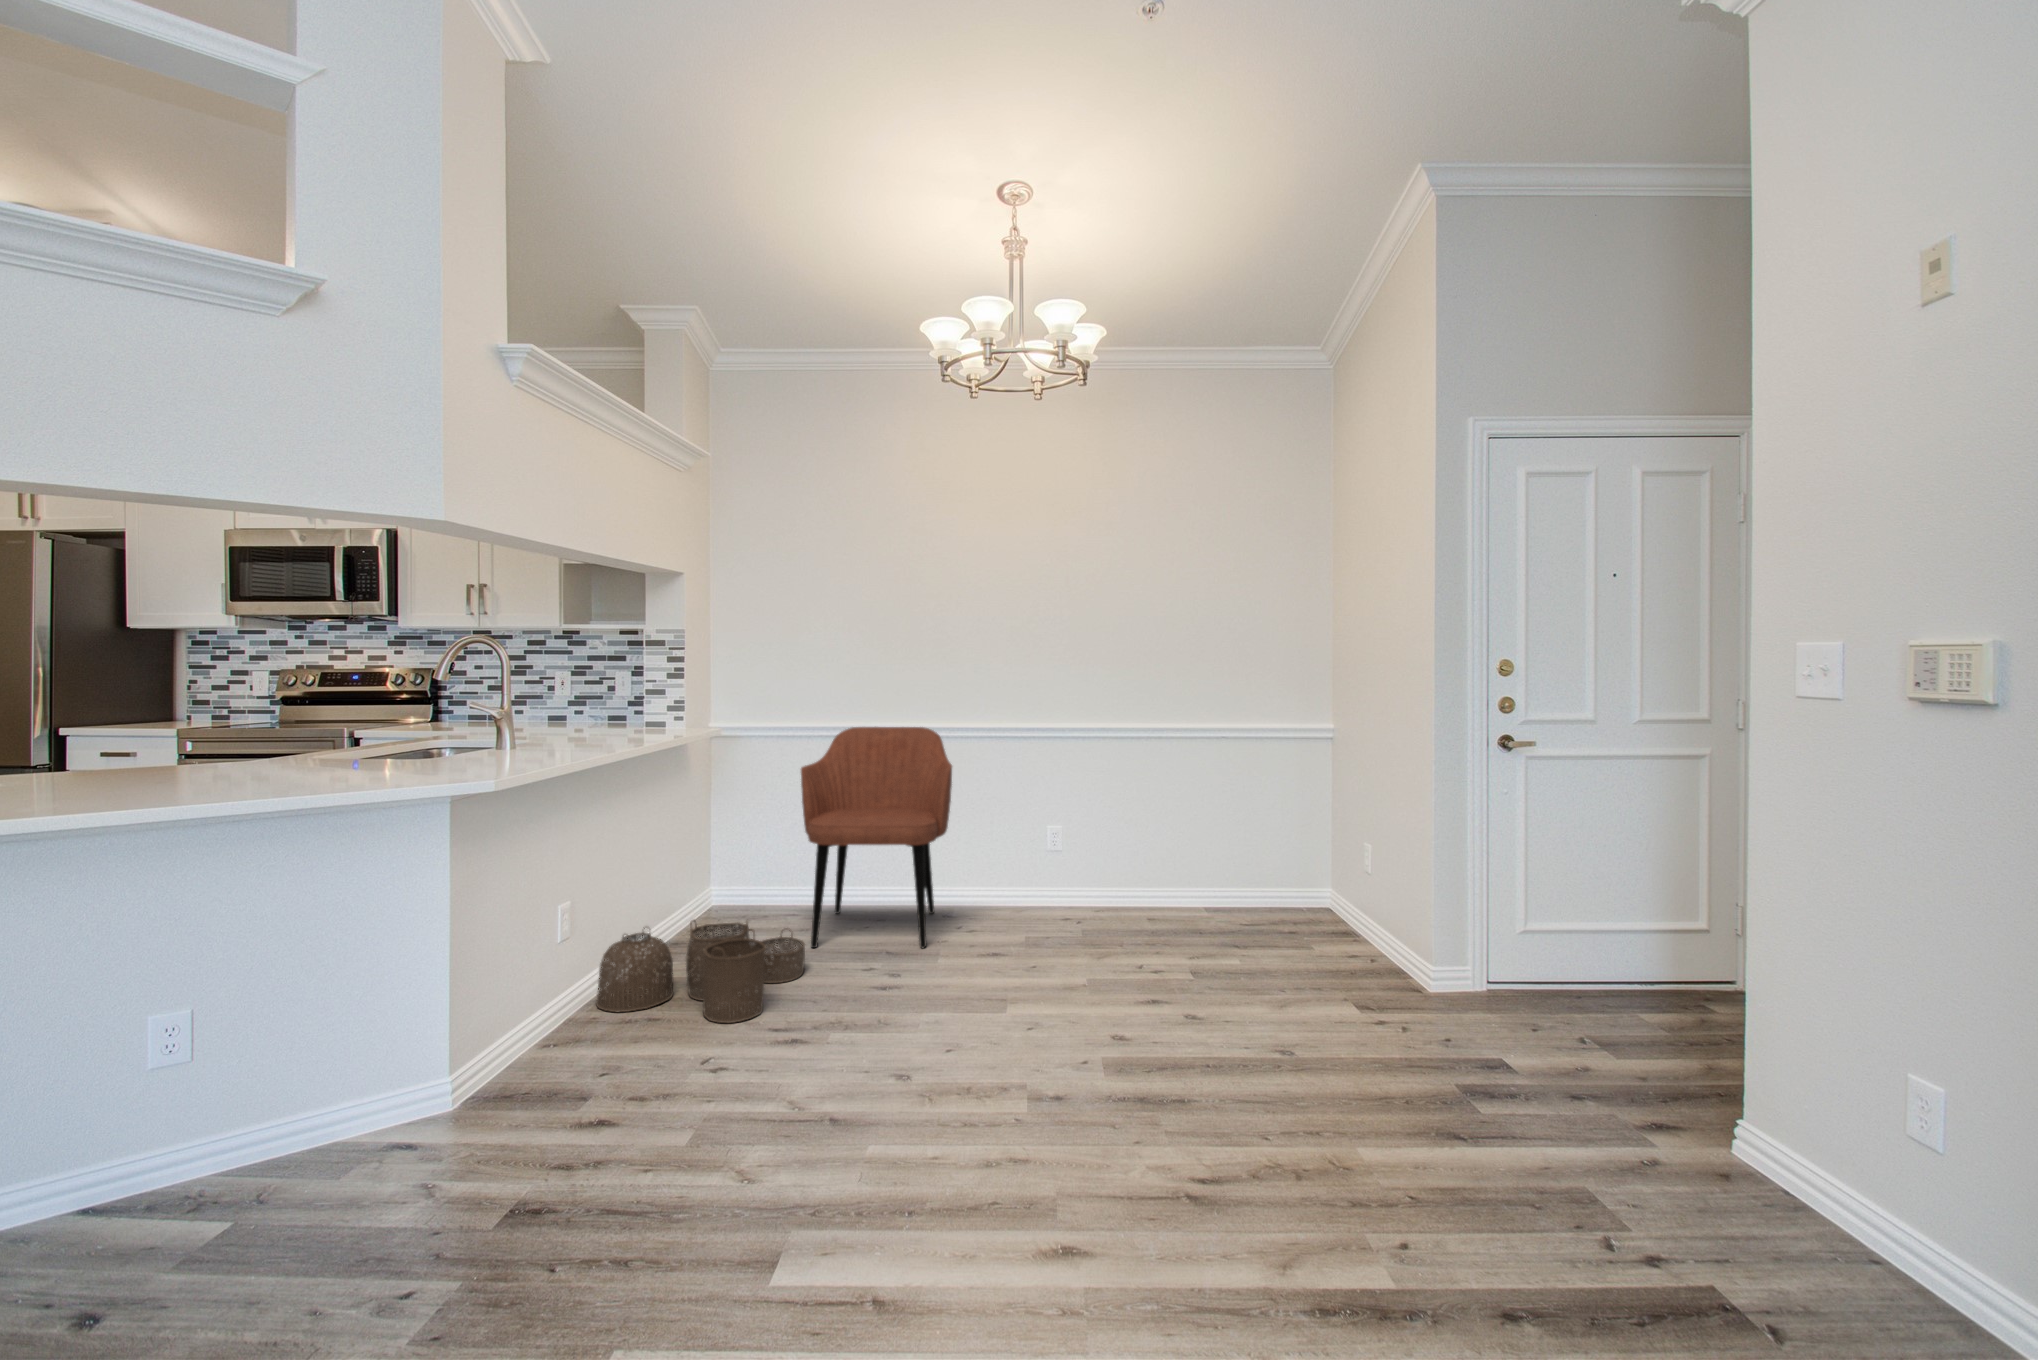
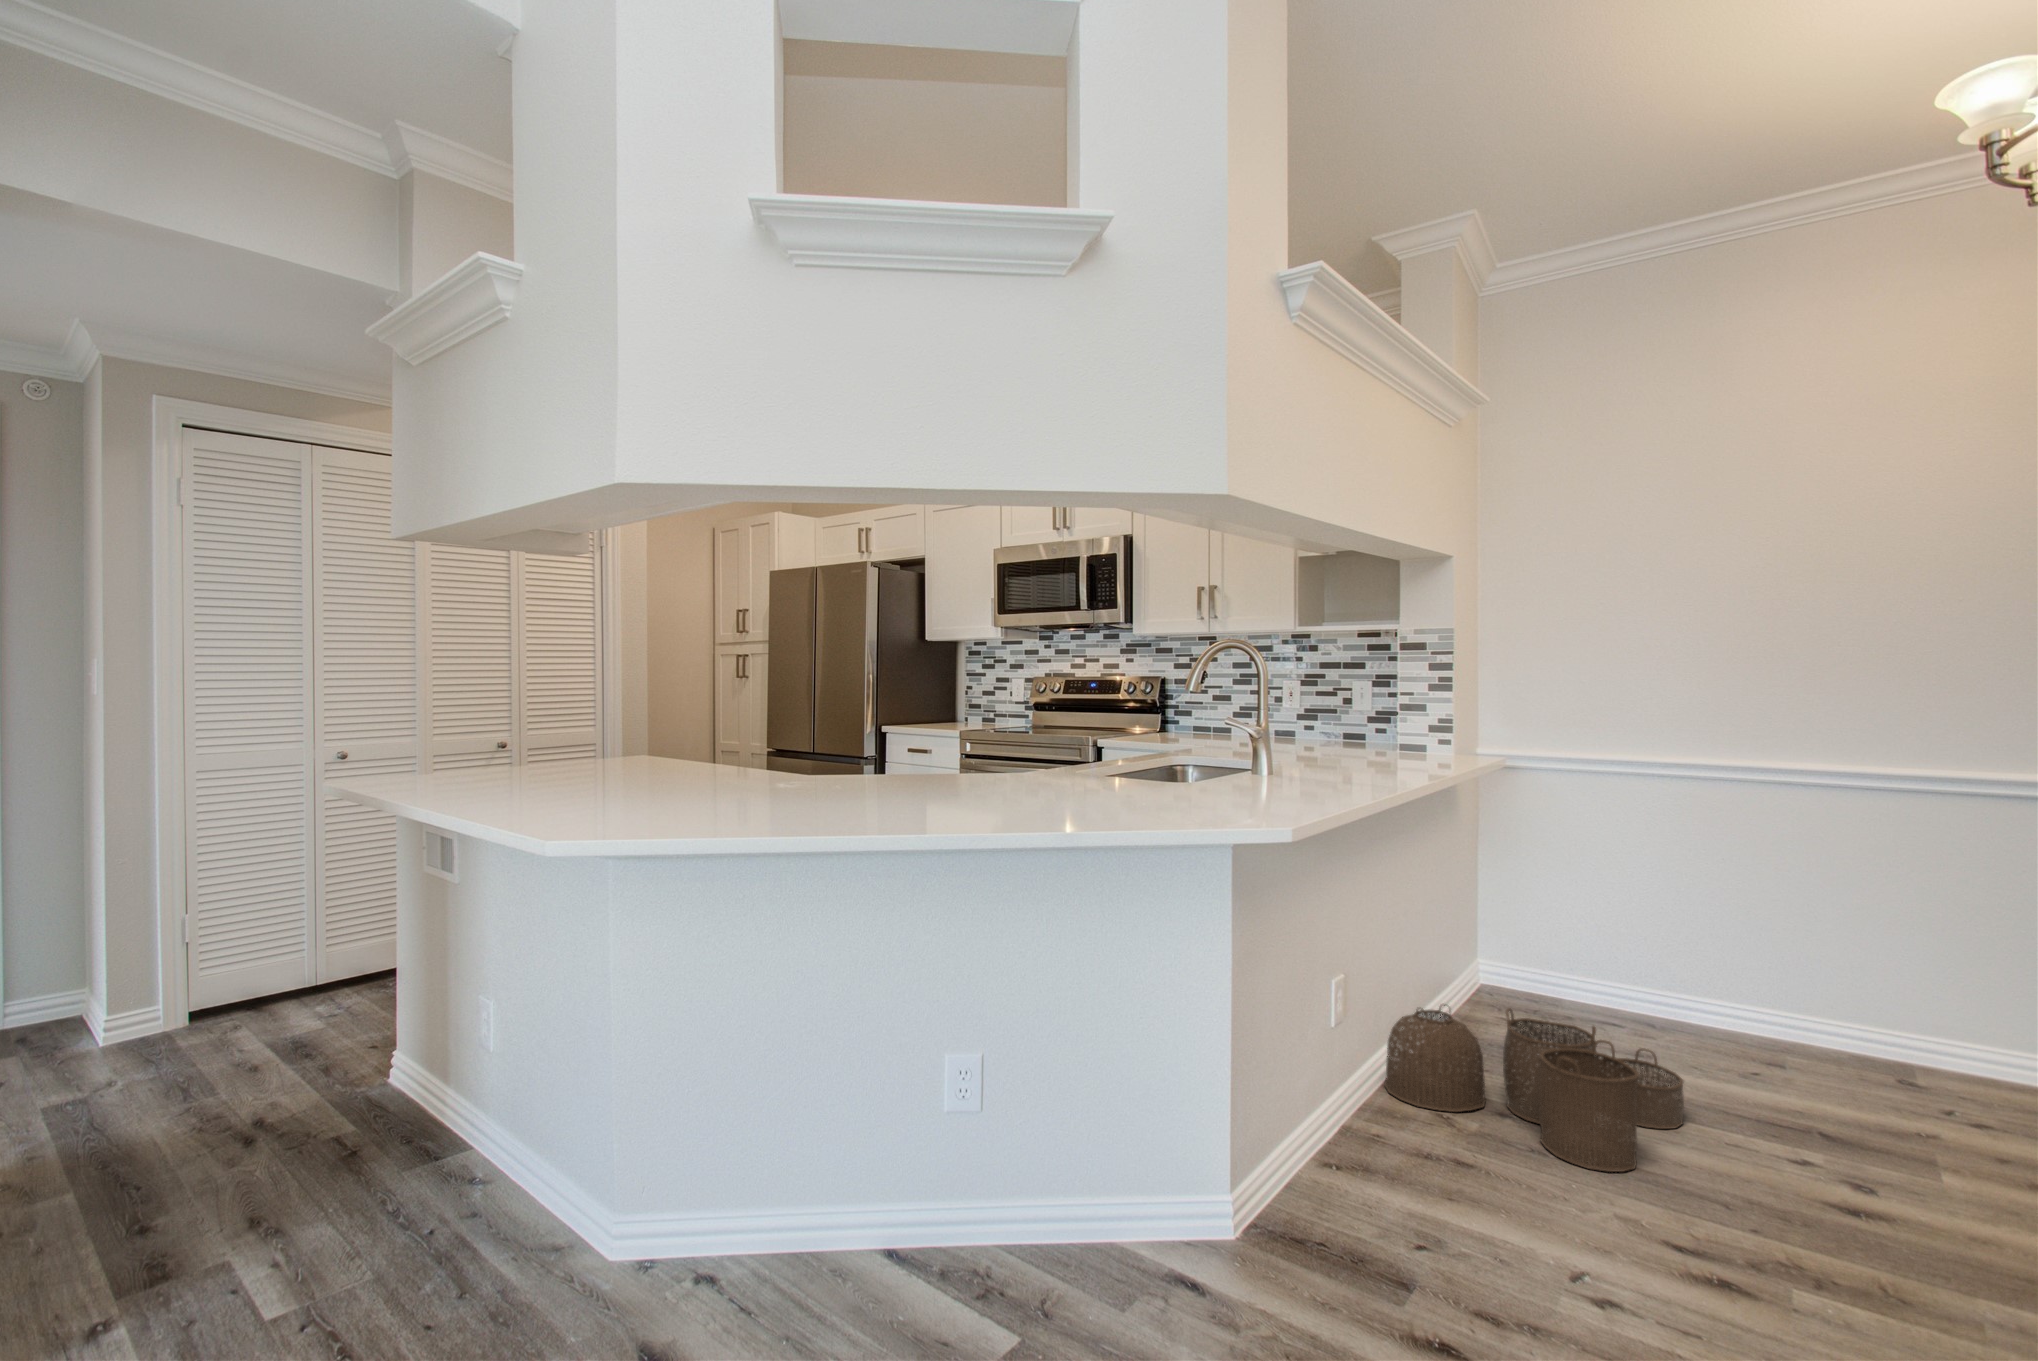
armchair: present [801,727,952,948] -> none [1644,766,1947,1137]

